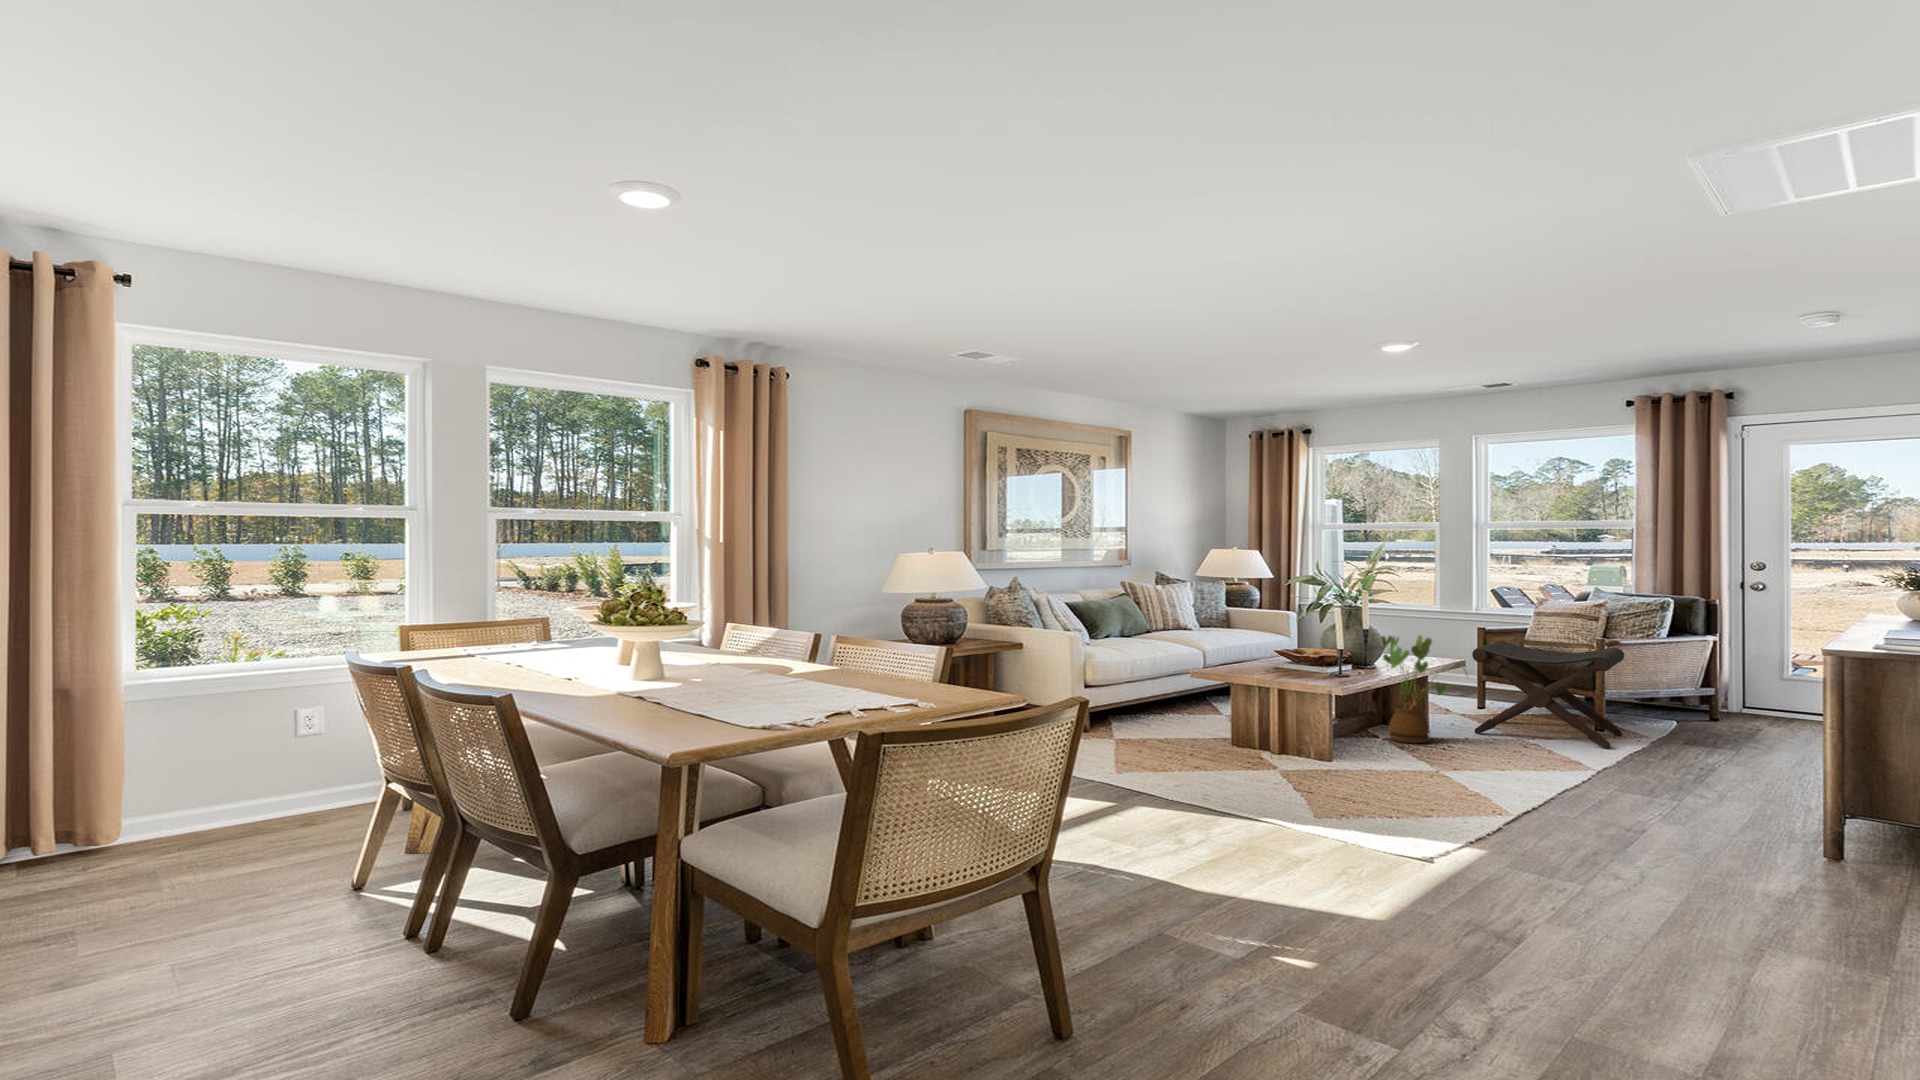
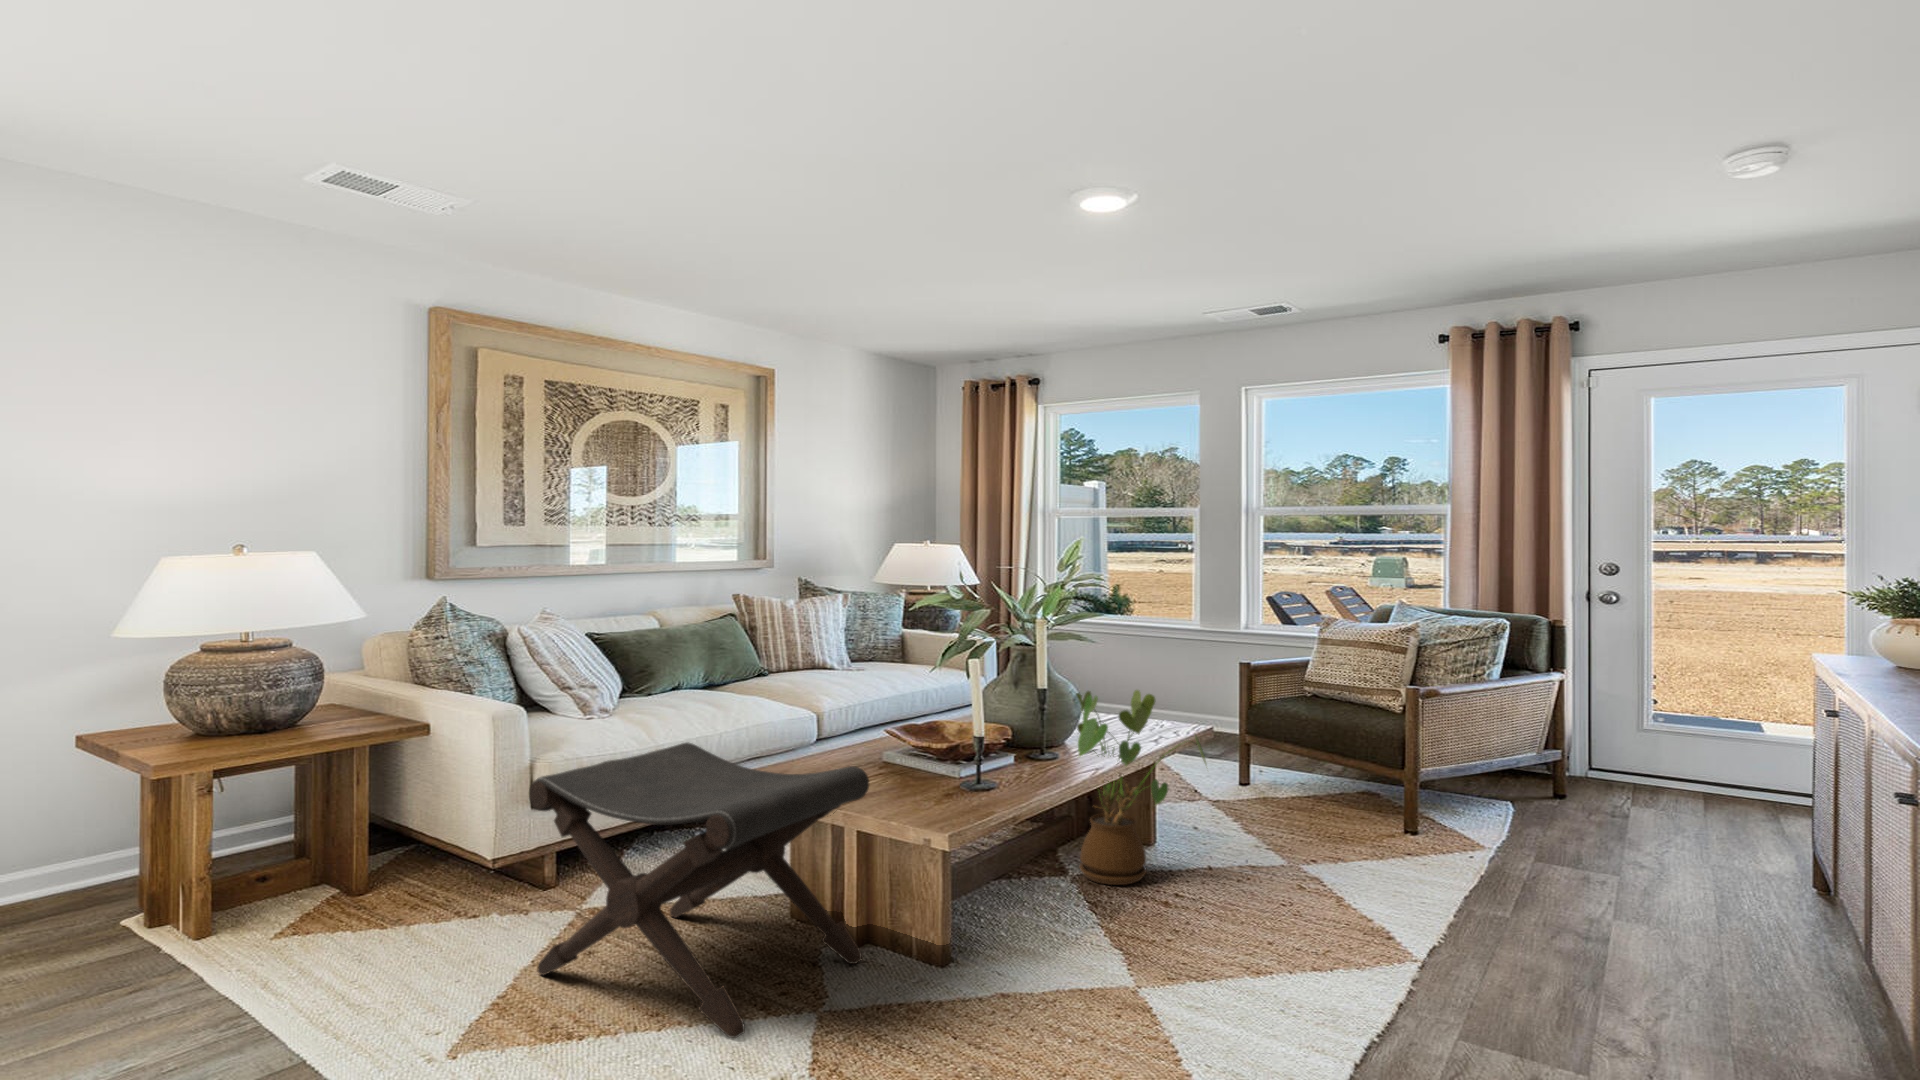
footstool: present [1472,641,1624,749] -> present [529,742,869,1038]

